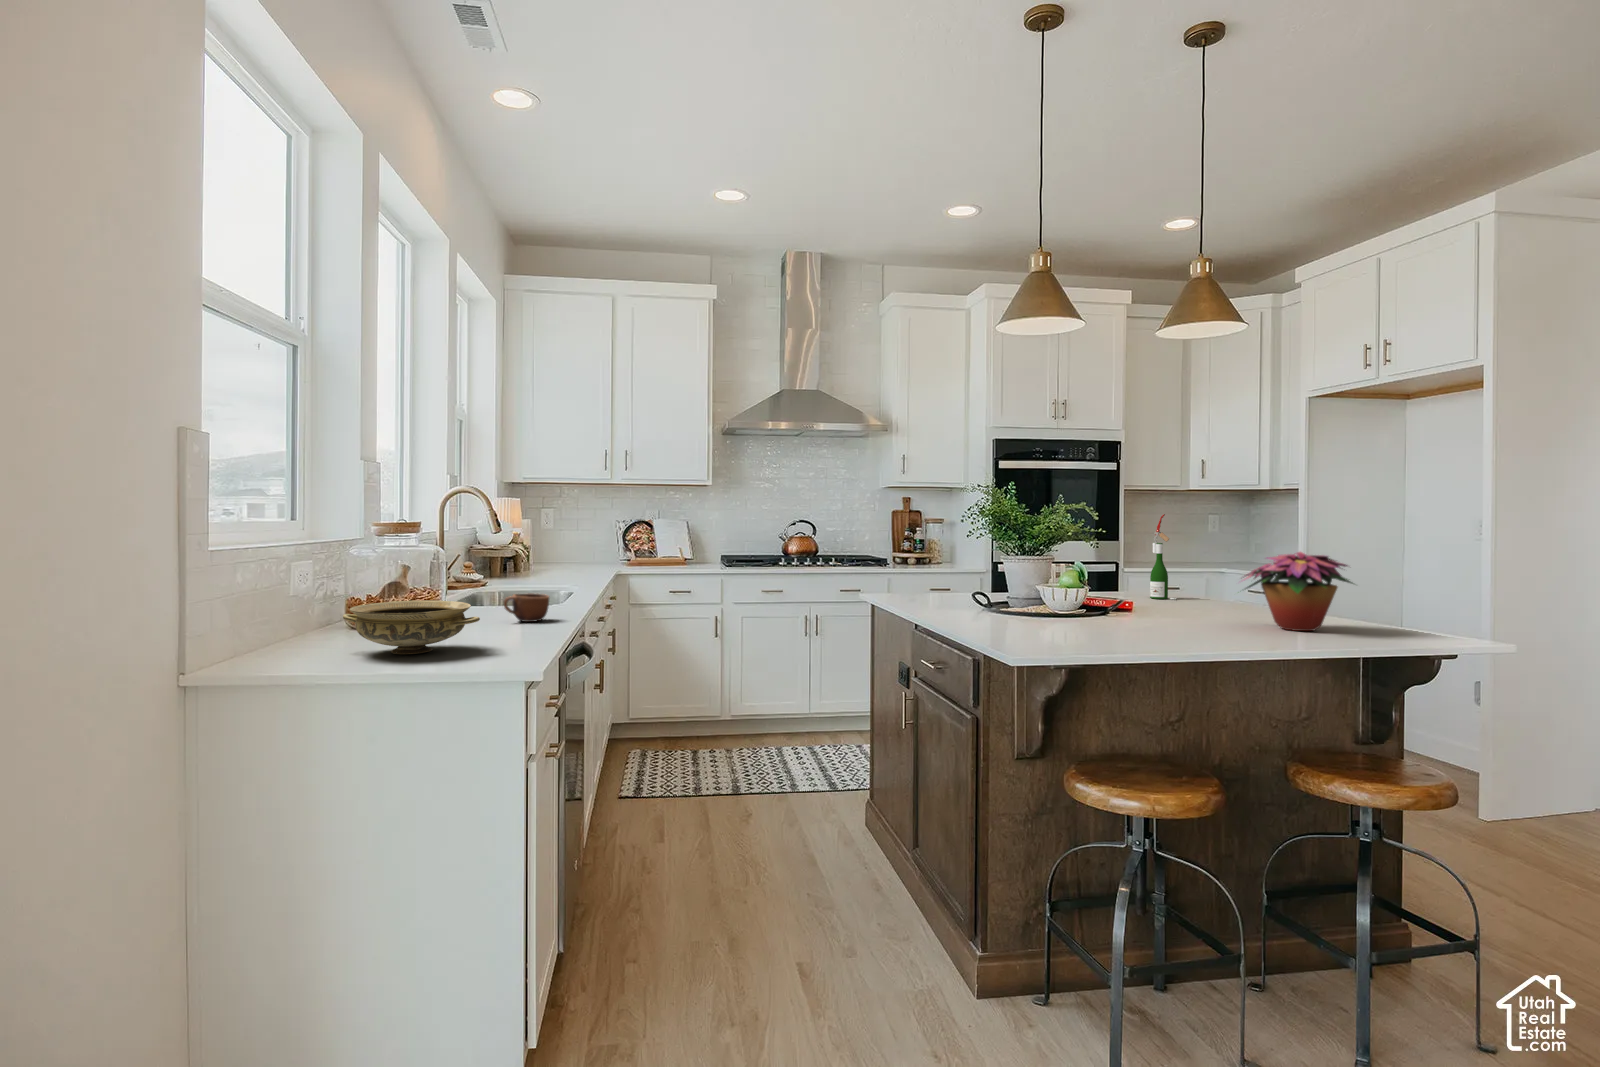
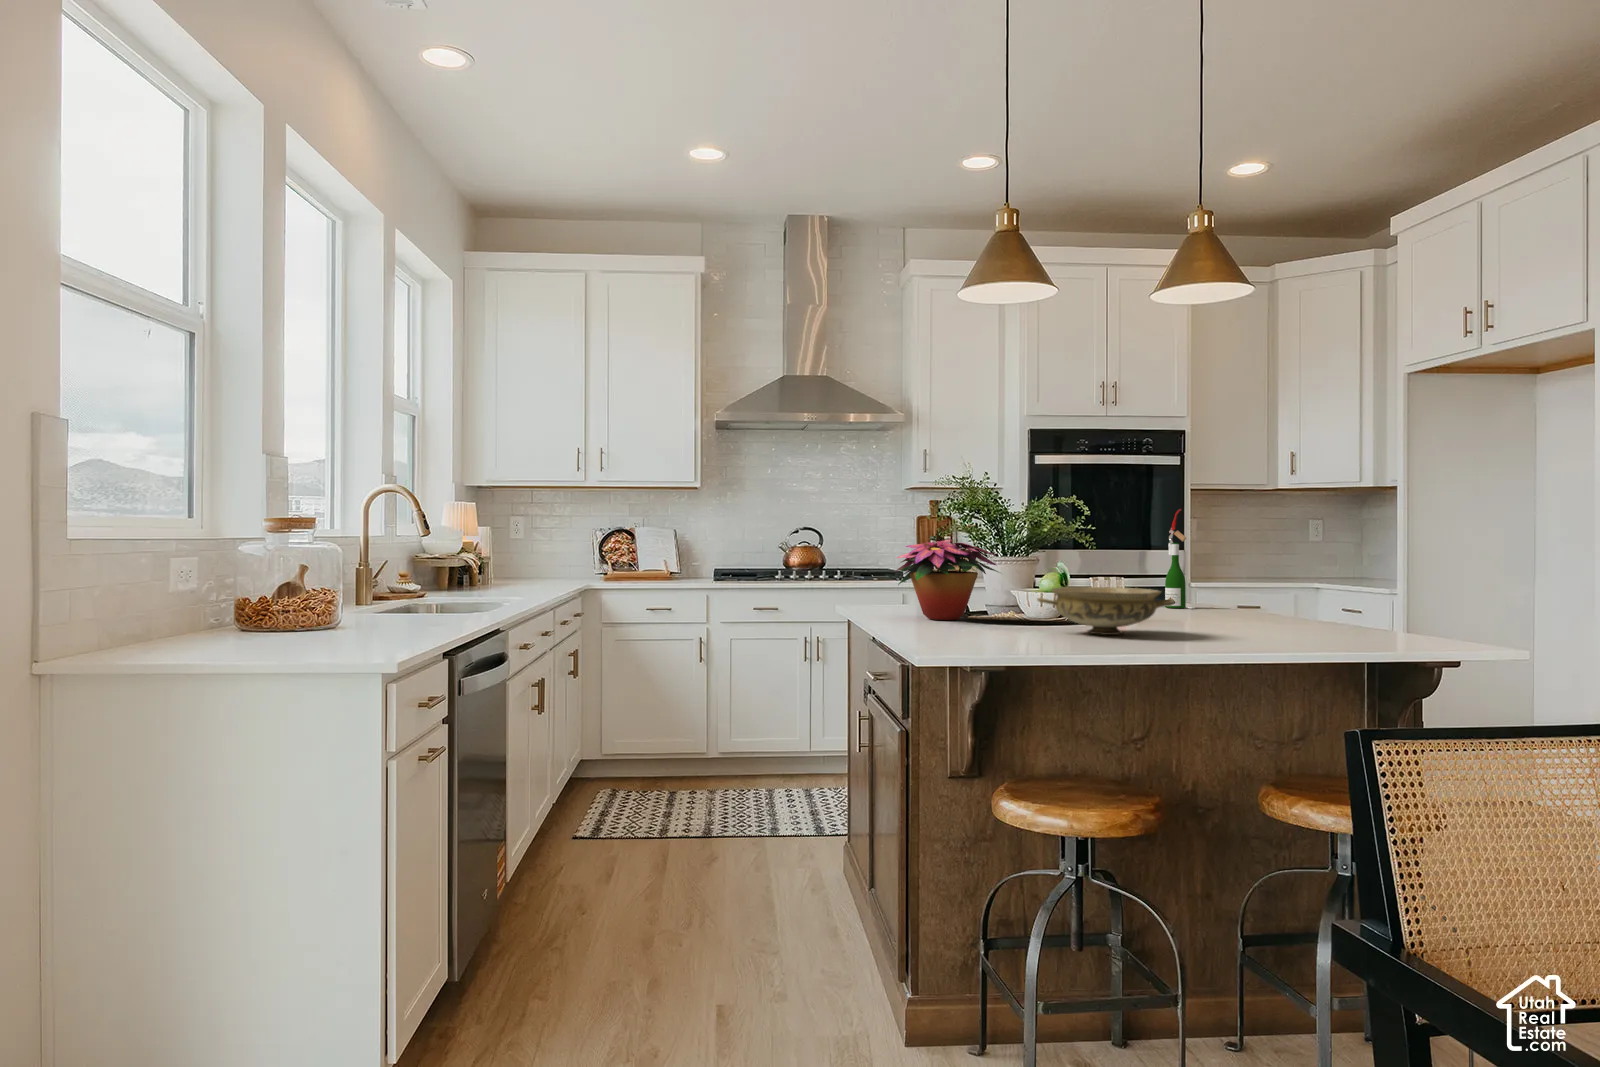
flower arrangement: present [1244,552,1353,631] -> present [896,540,999,620]
mug: present [504,593,549,622] -> none [403,595,455,625]
ceramic bowl: present [343,600,480,654] -> present [1037,587,1175,635]

